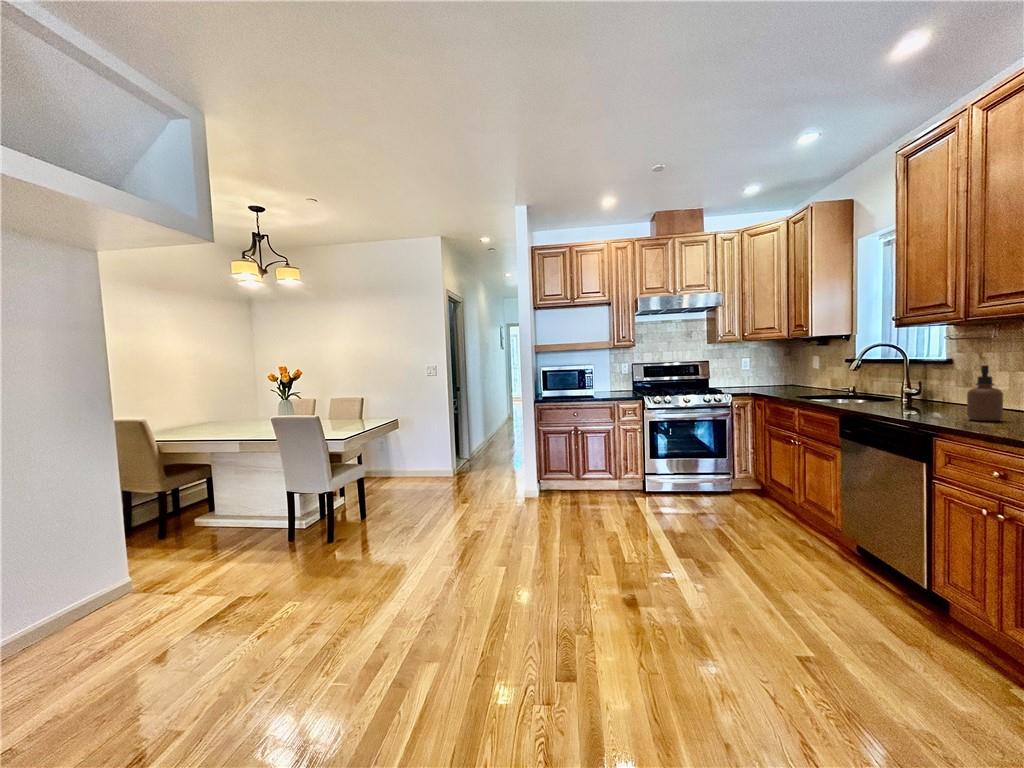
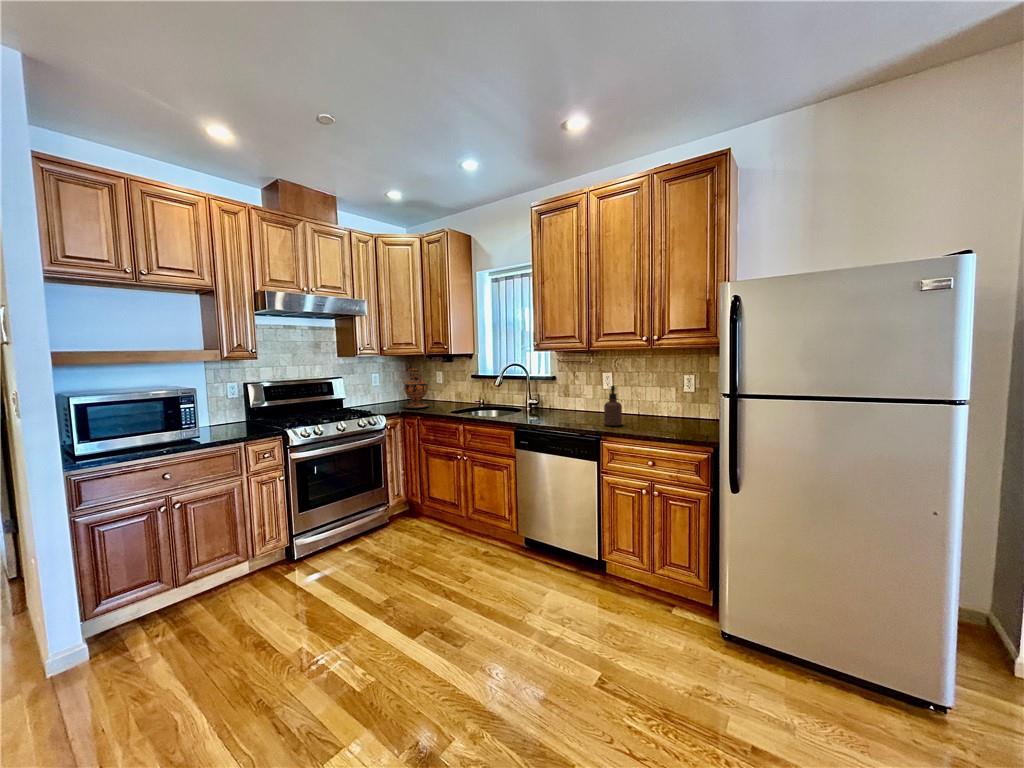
vase: none [759,352,788,393] -> present [404,368,429,409]

